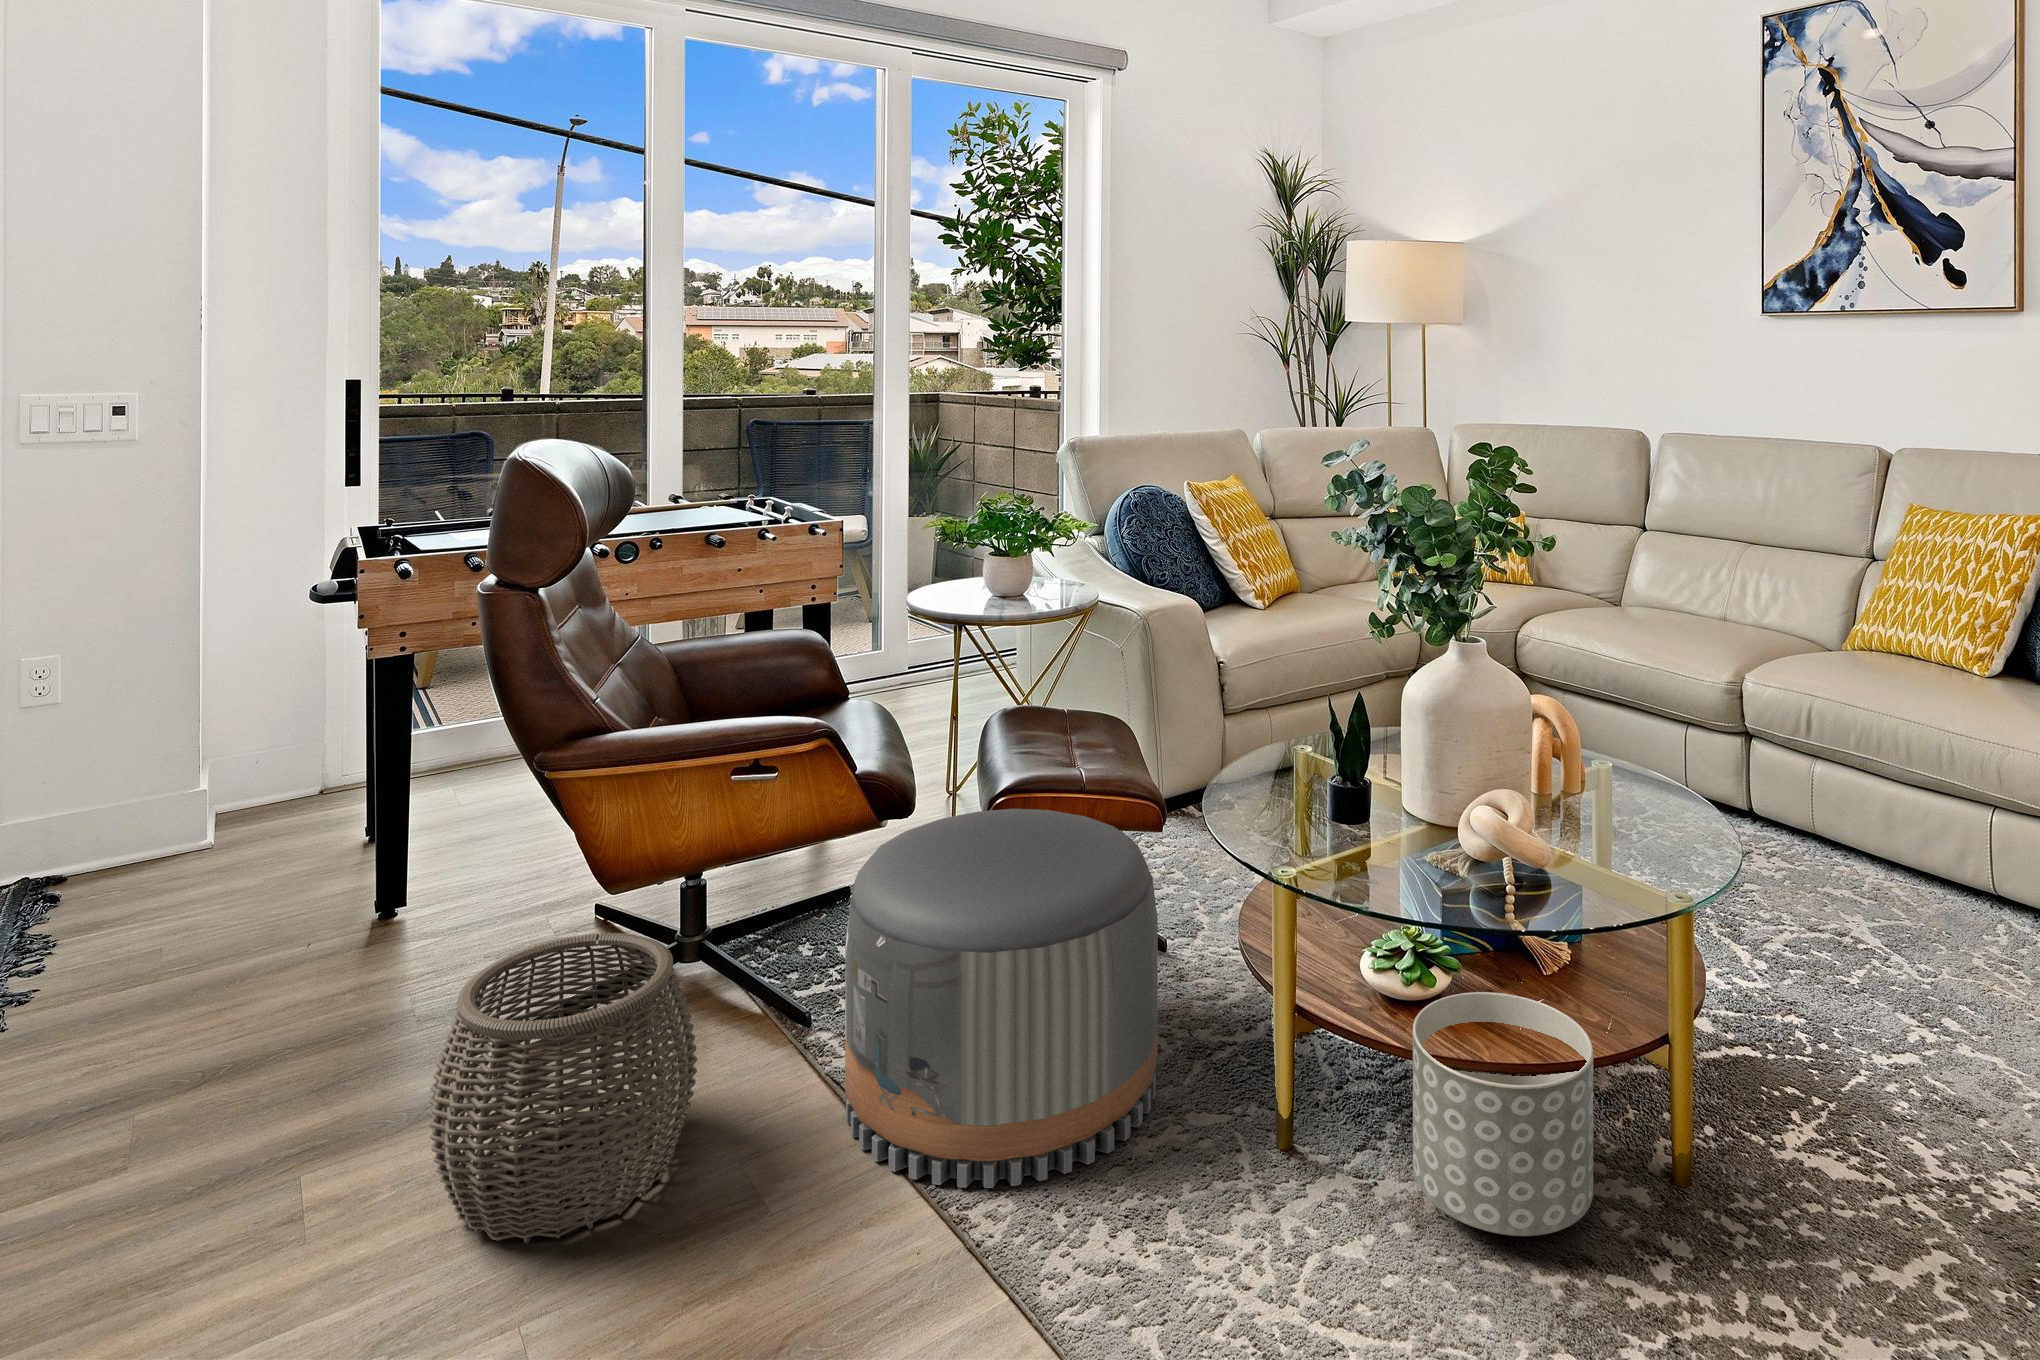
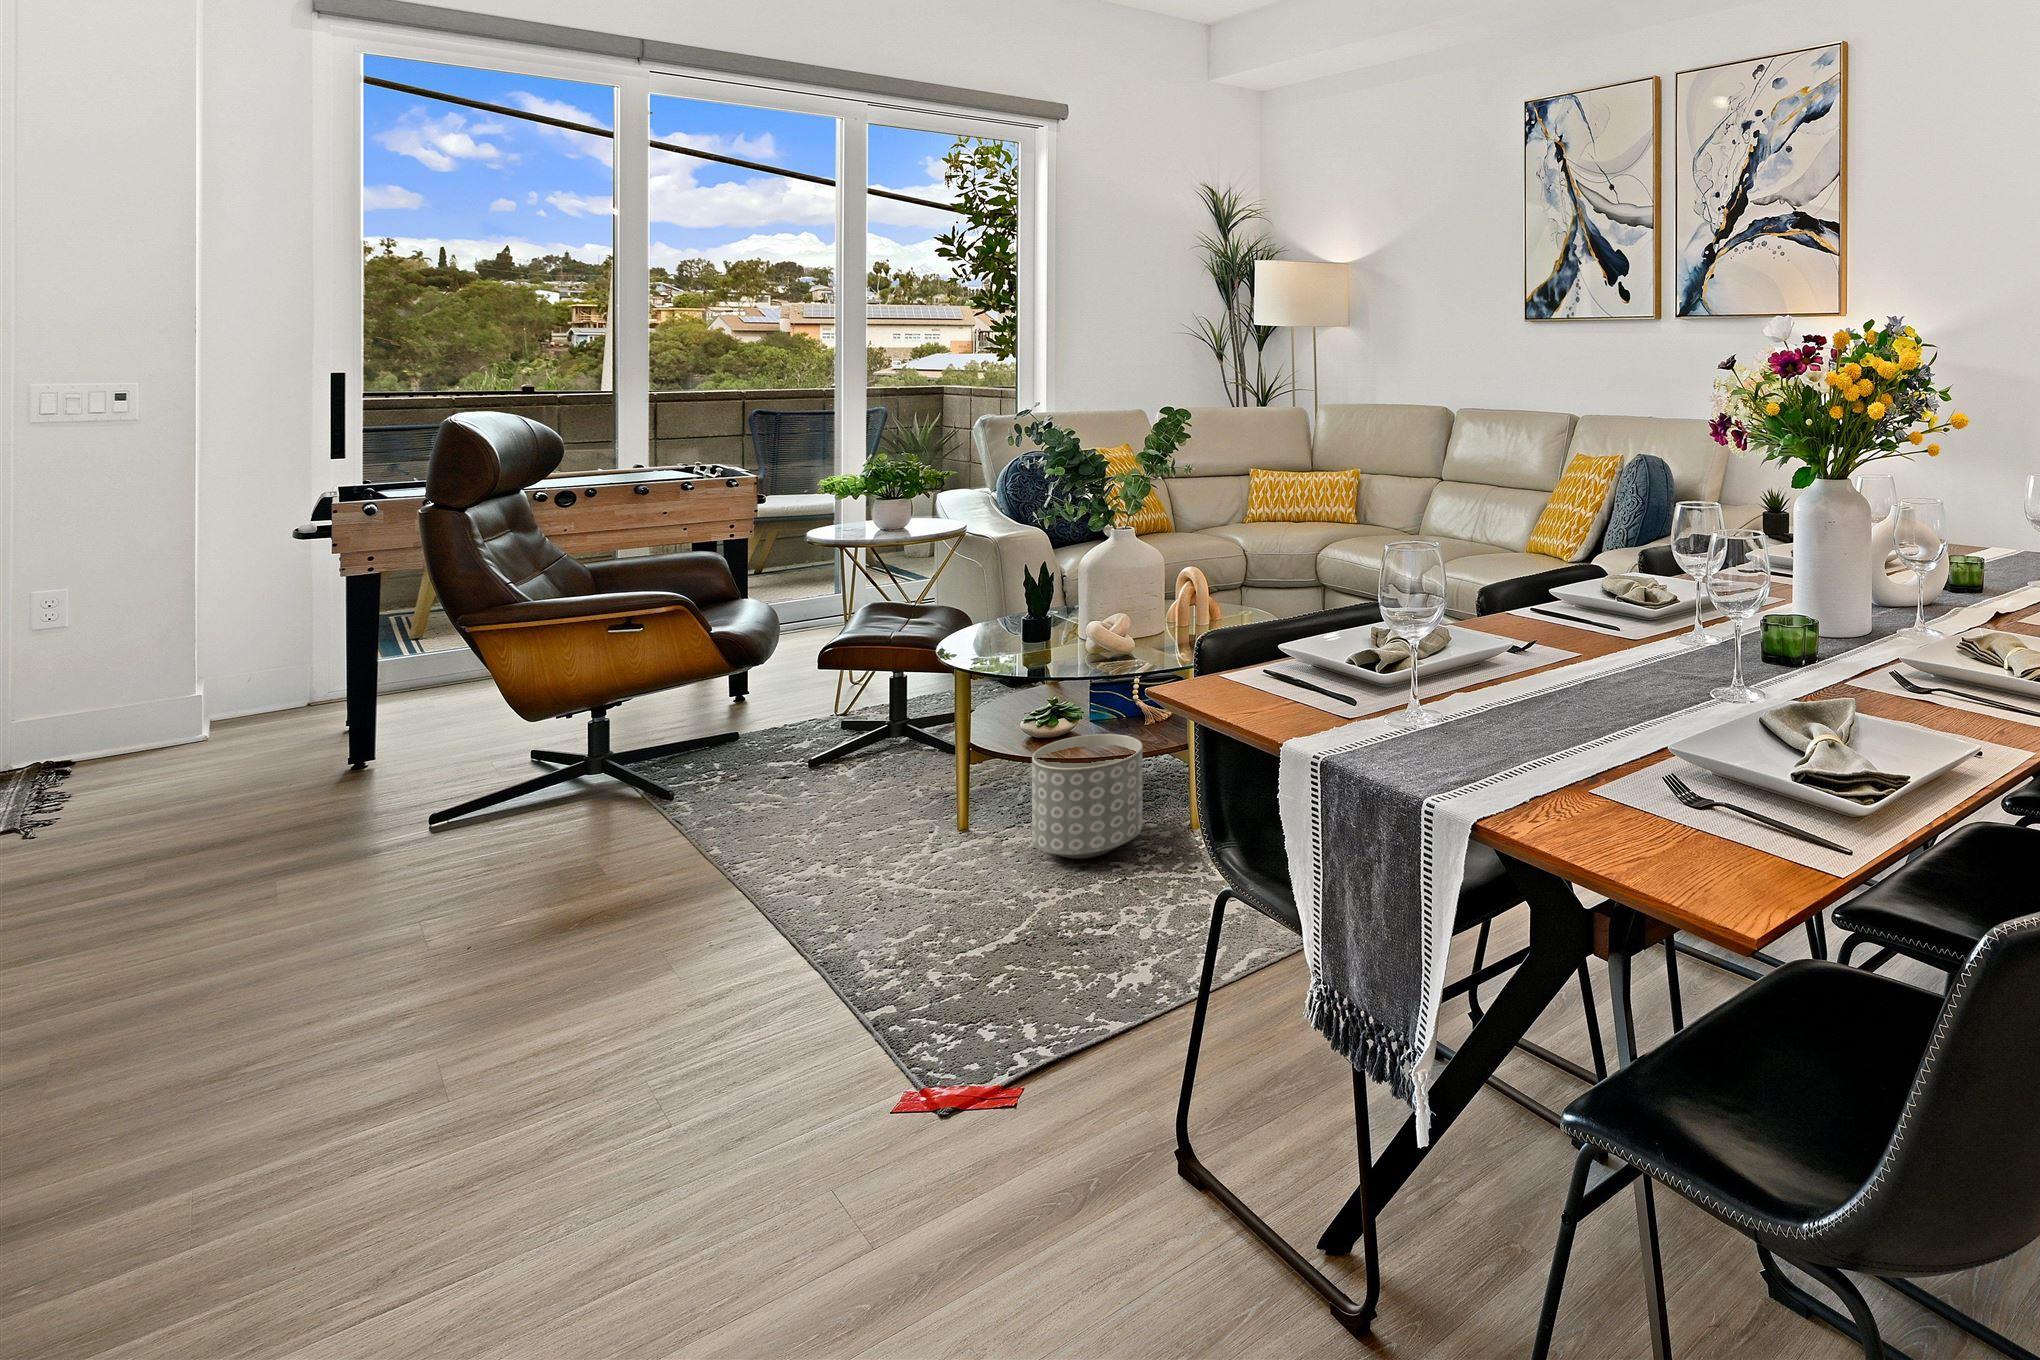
pouf: present [845,809,1158,1188] -> none [677,651,910,866]
woven basket: present [428,933,697,1243] -> none [359,730,566,907]

